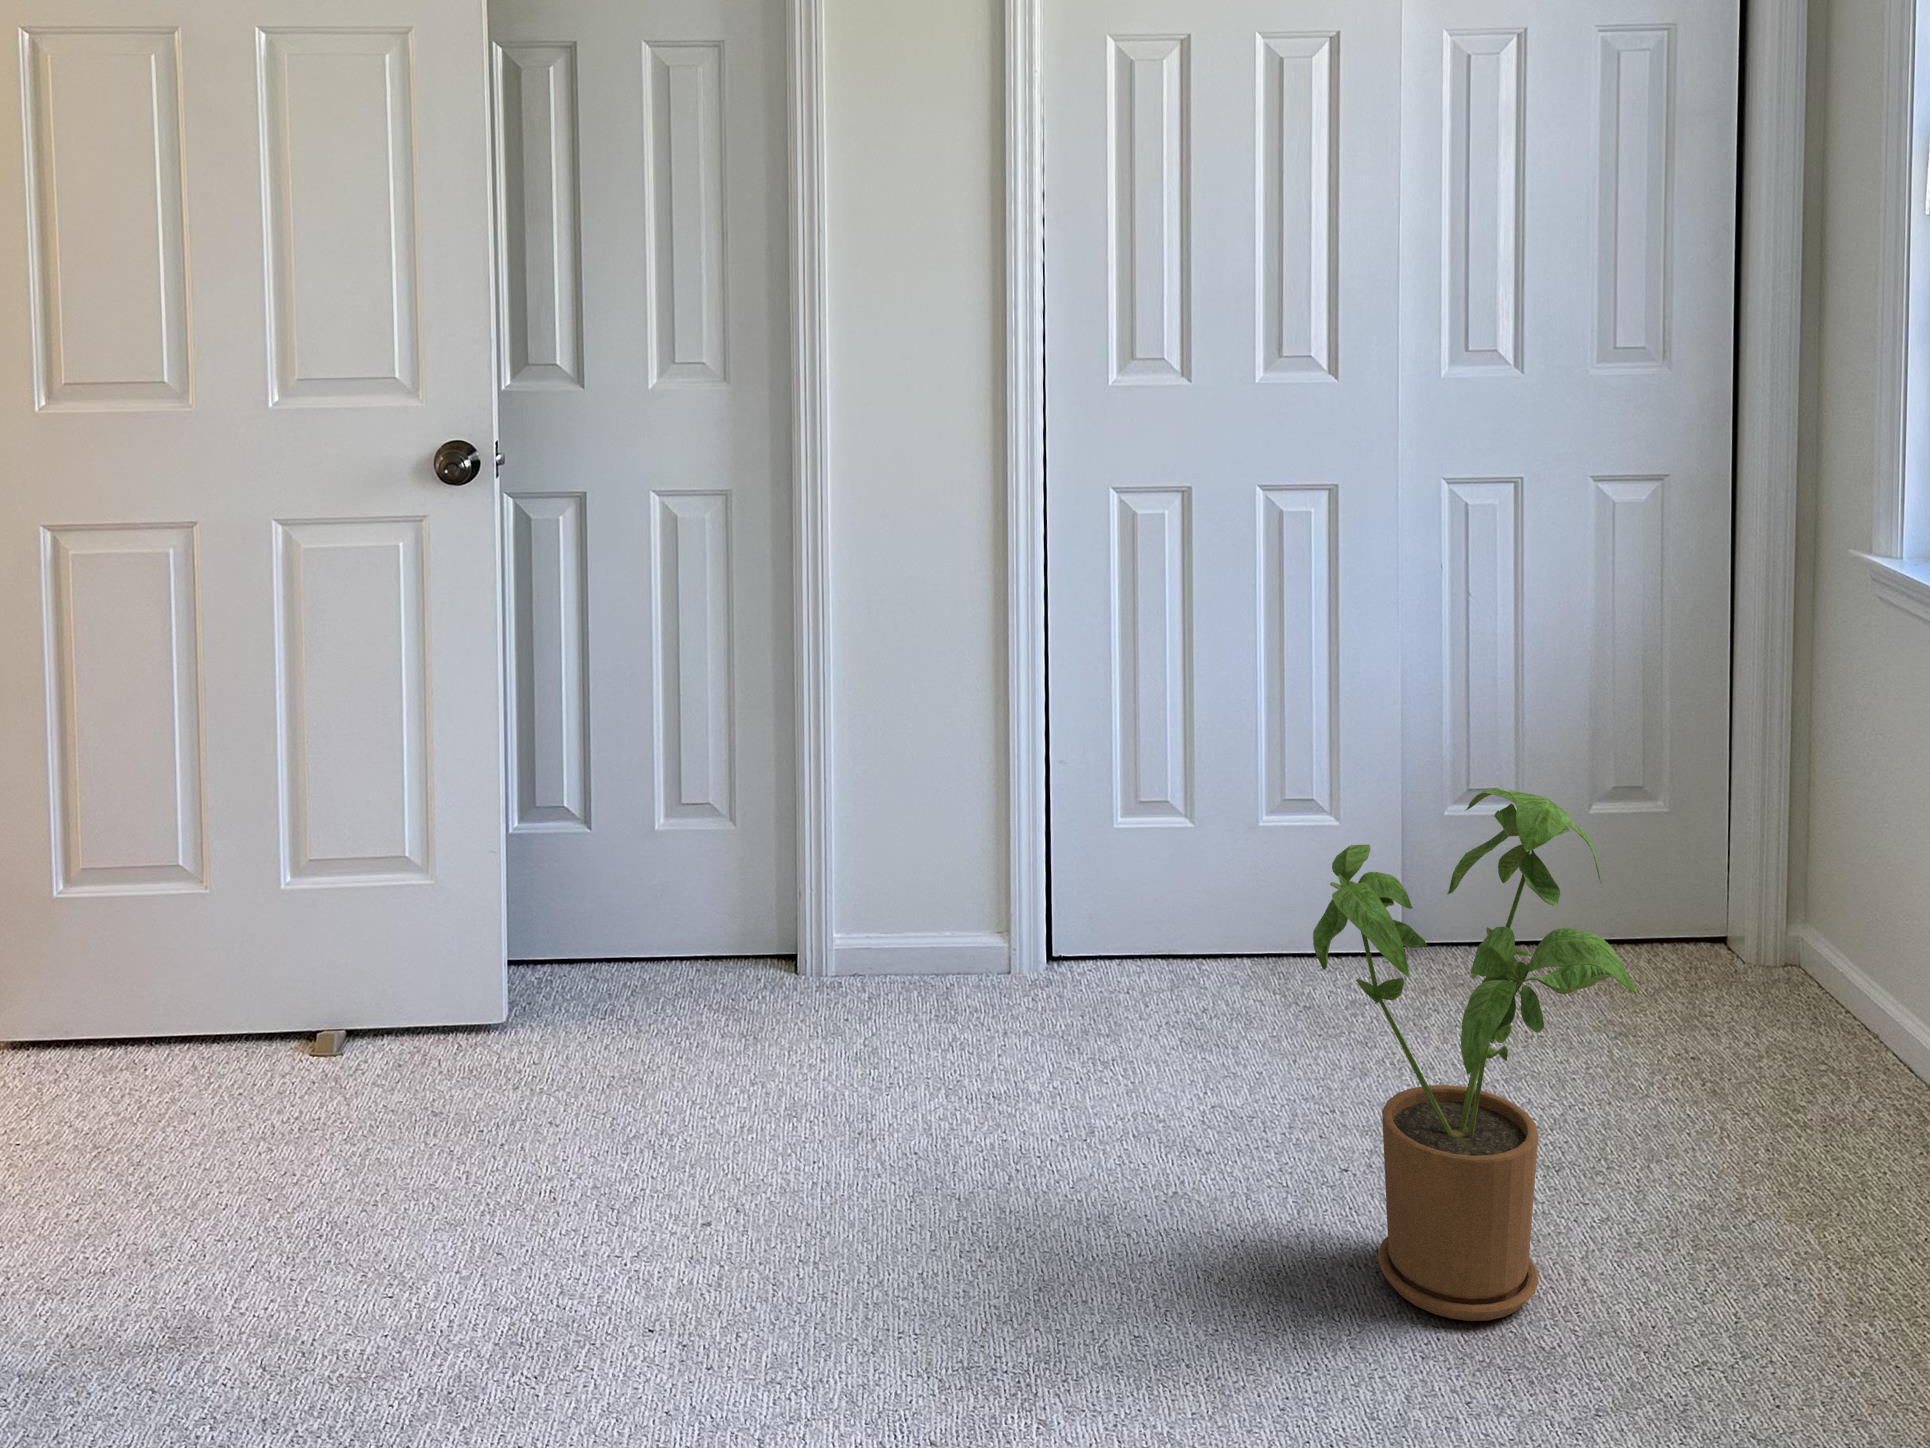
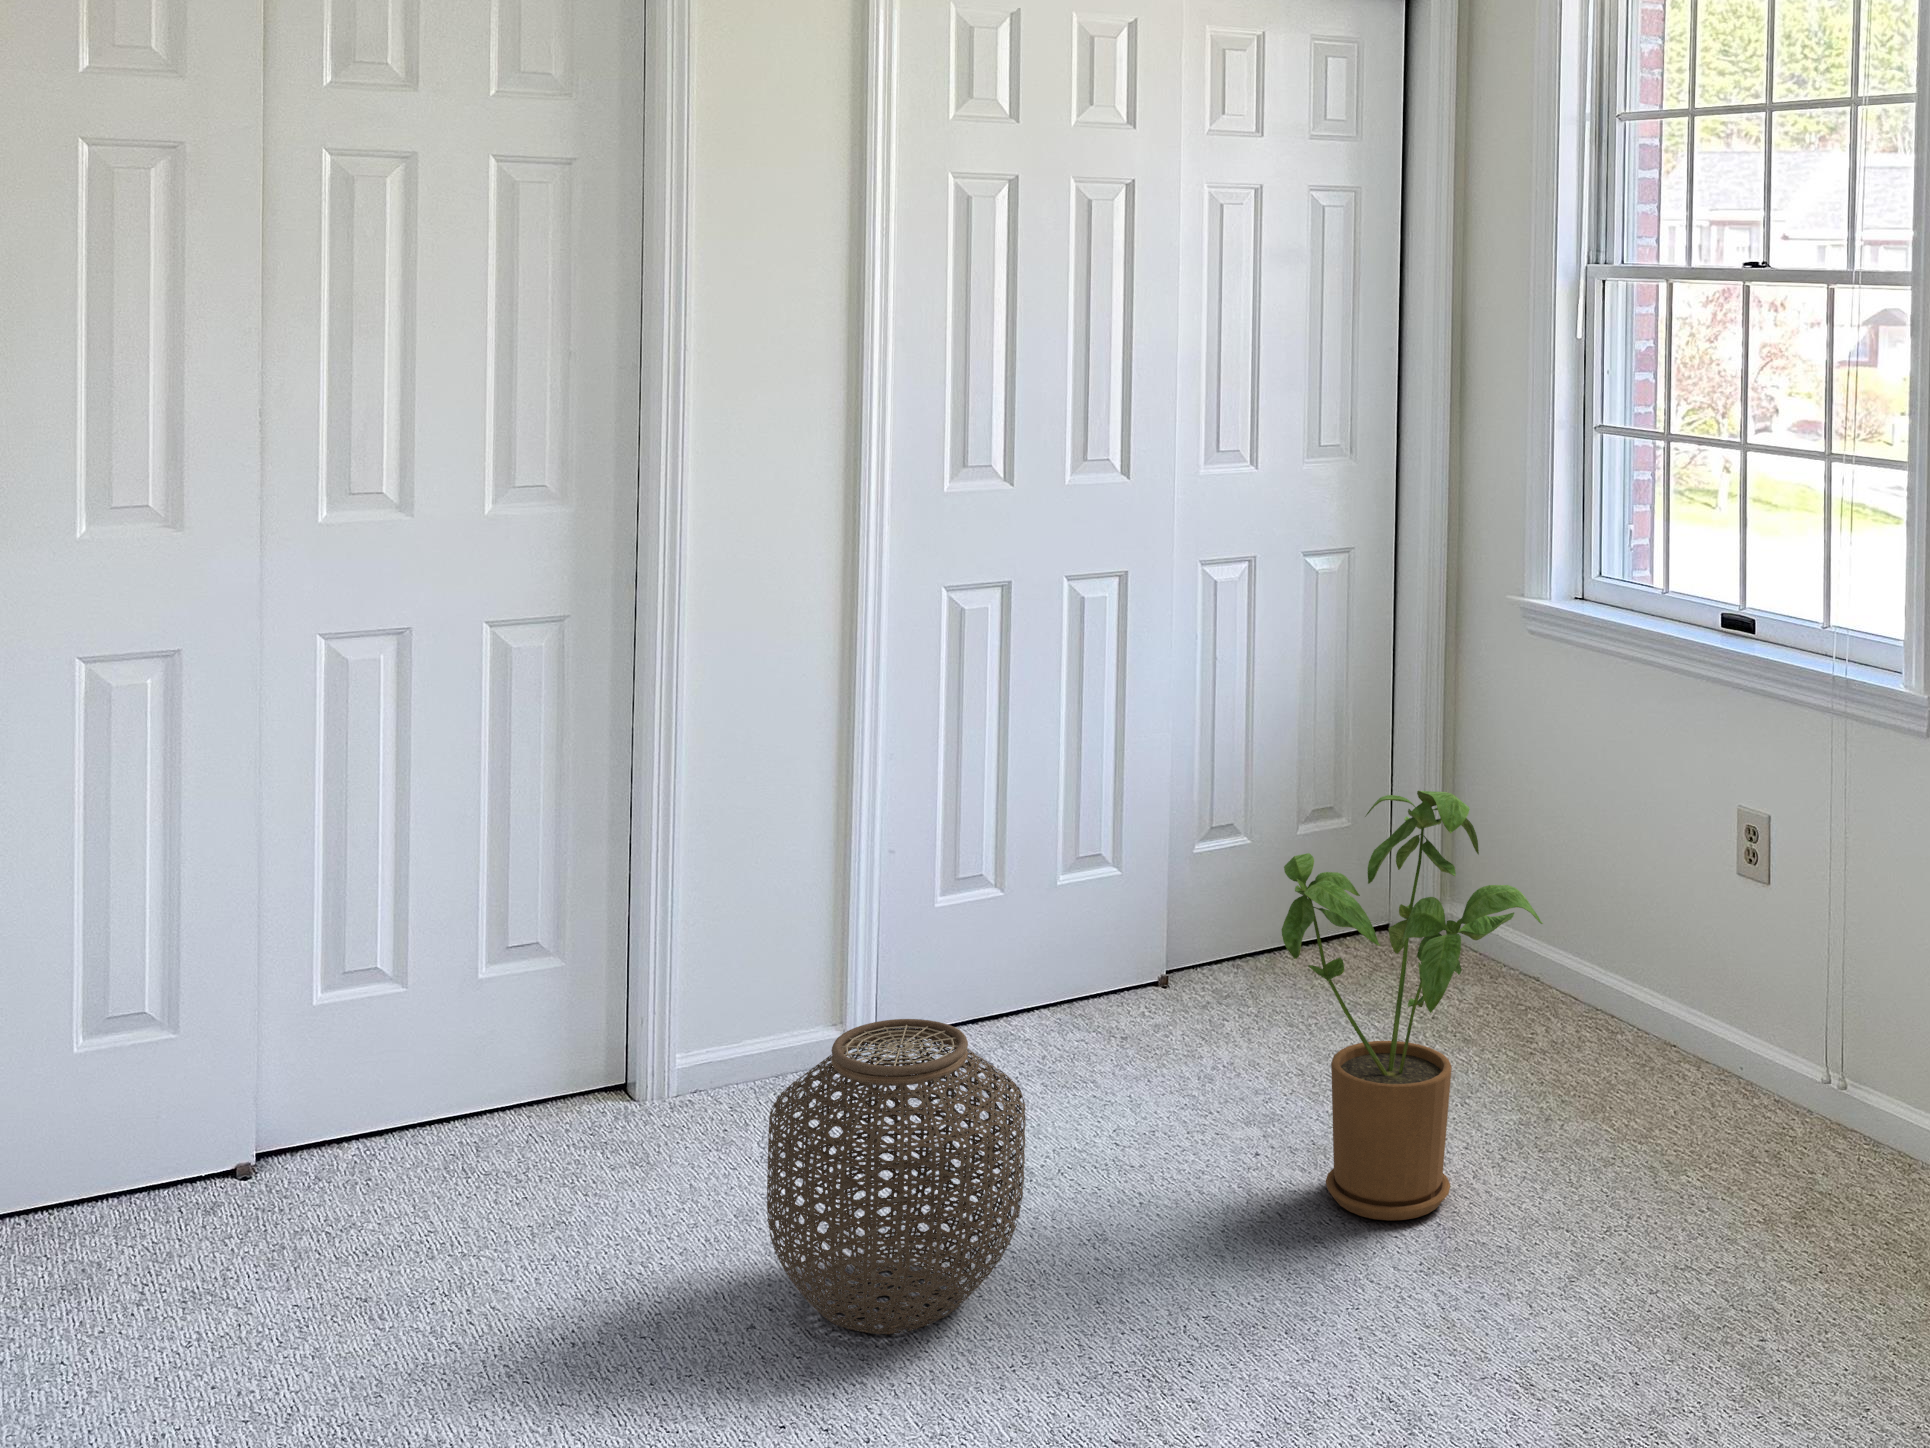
woven basket: none [707,947,975,1281] -> present [767,1019,1026,1334]

